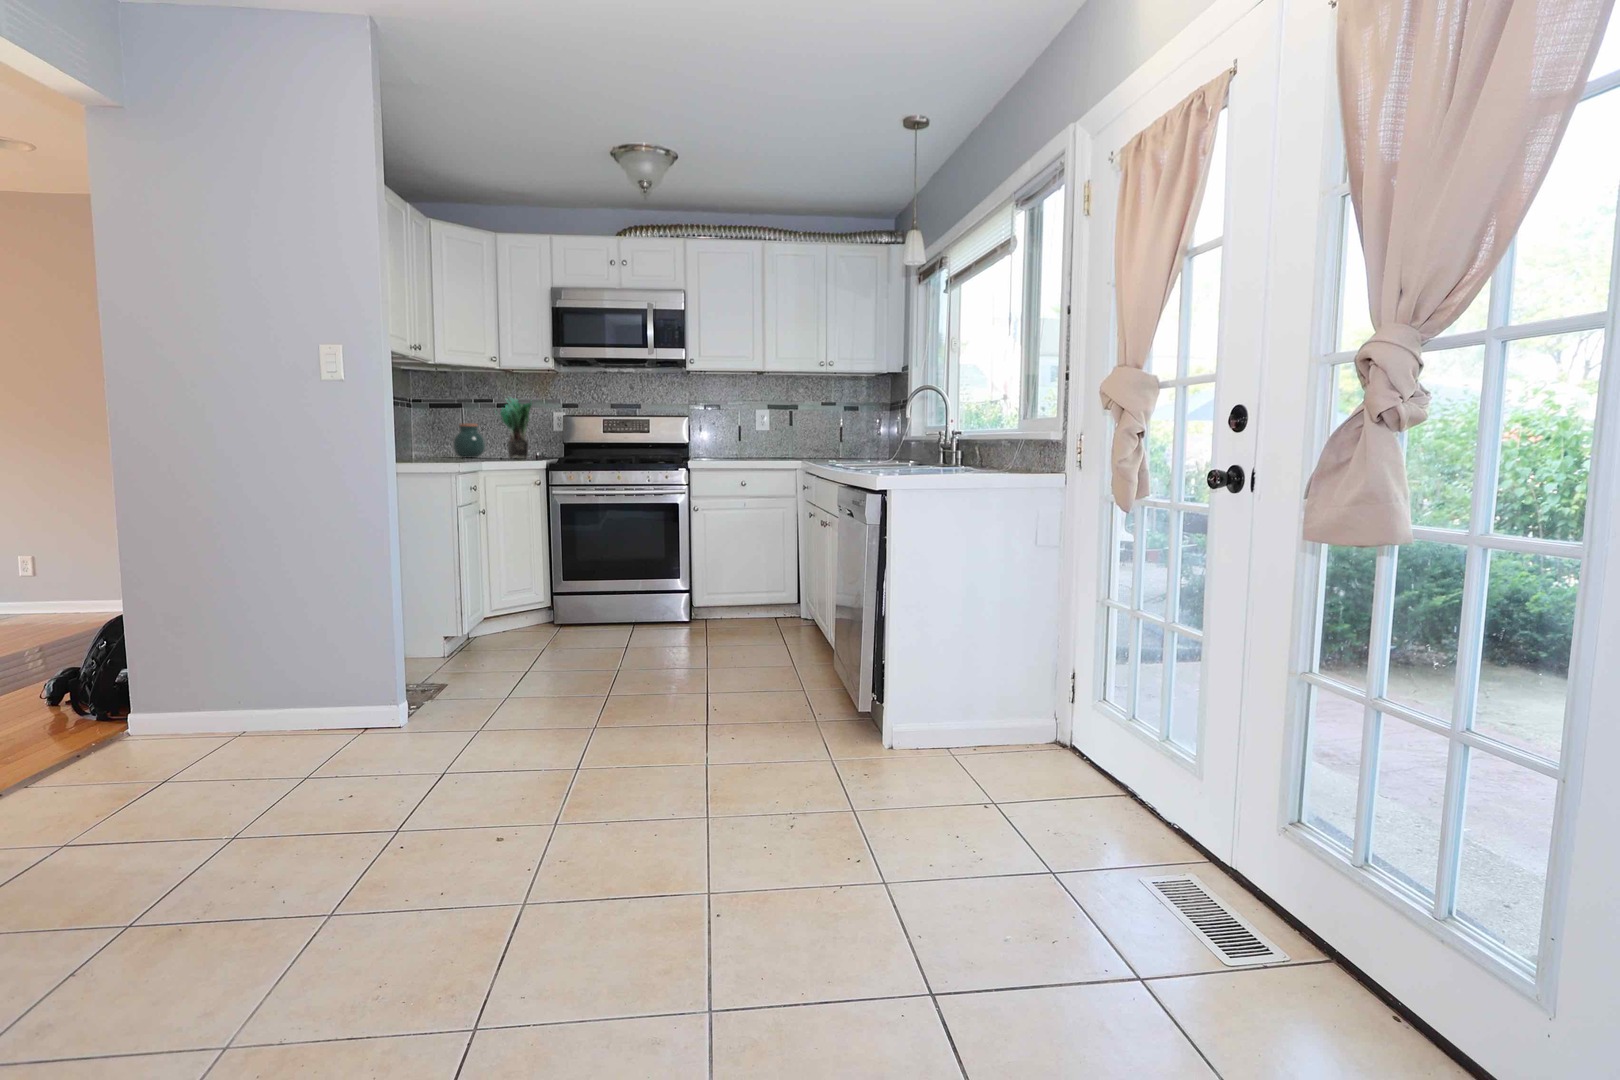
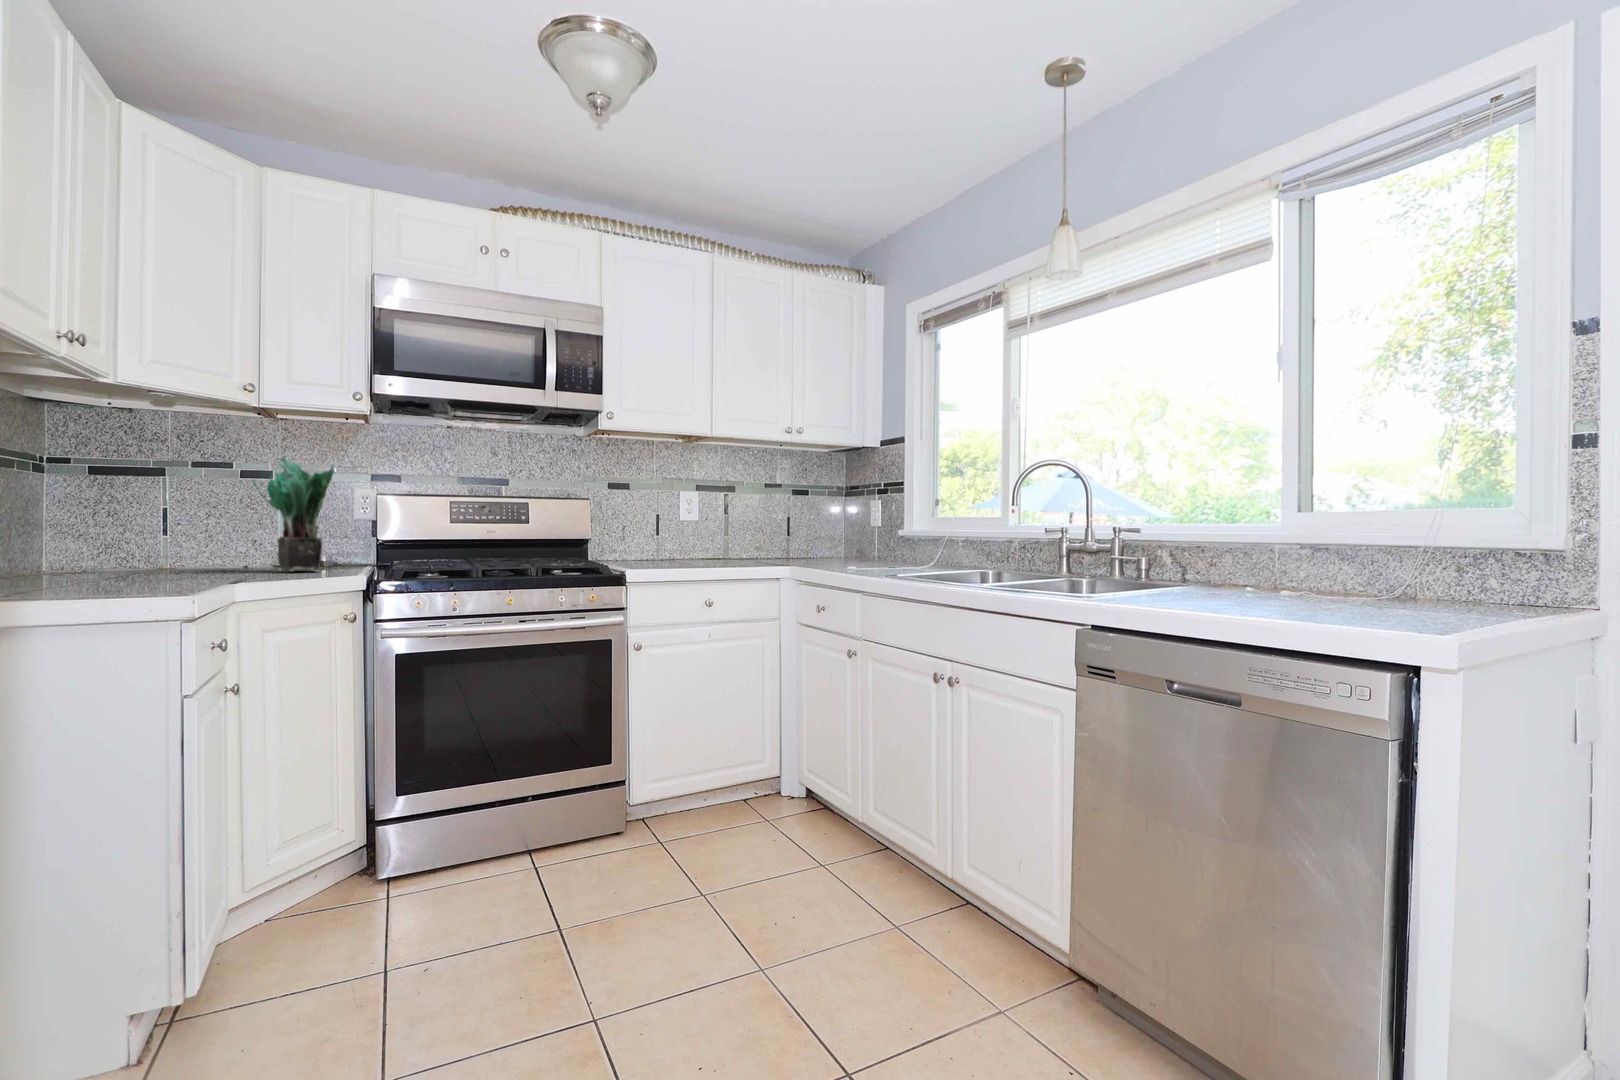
jar: present [453,424,486,458] -> none [143,505,217,567]

